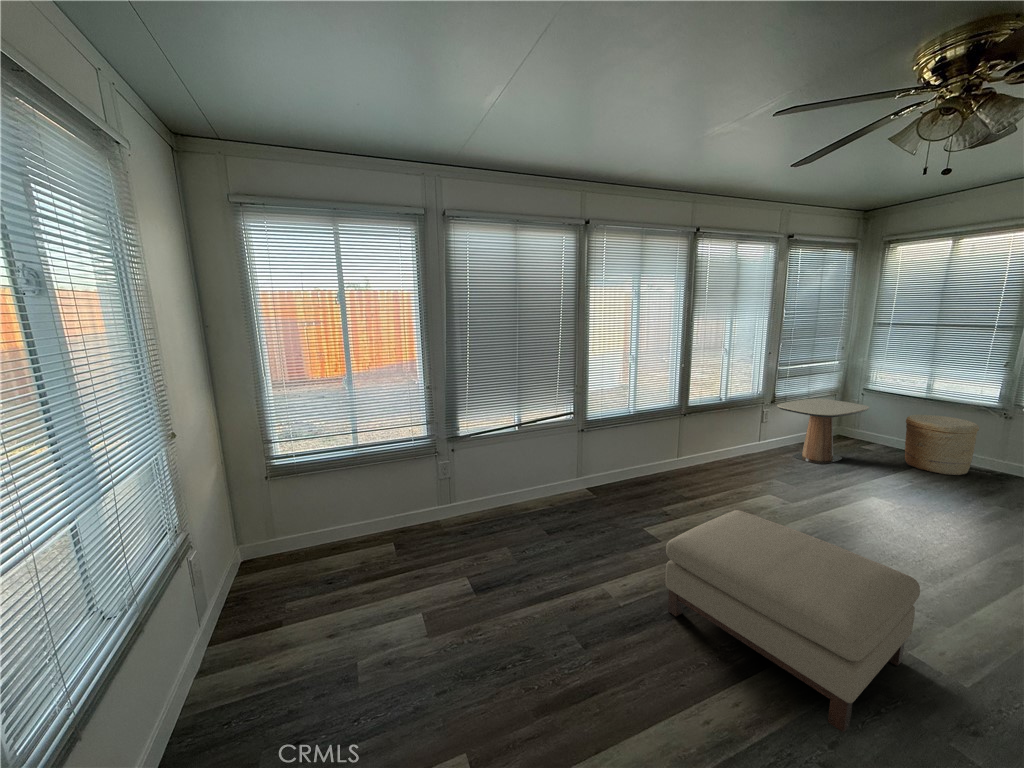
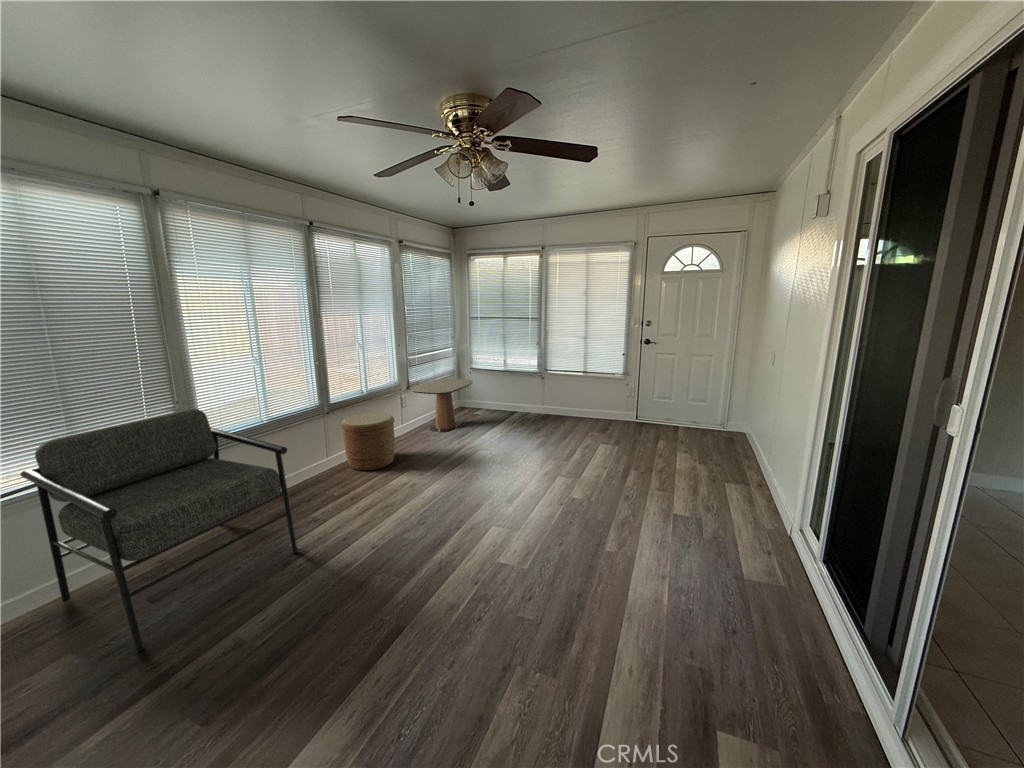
armchair: none [498,392,661,563] -> present [21,409,298,652]
woven basket: present [905,415,979,475] -> present [341,412,395,471]
ottoman: present [666,510,920,733] -> none [293,499,495,663]

